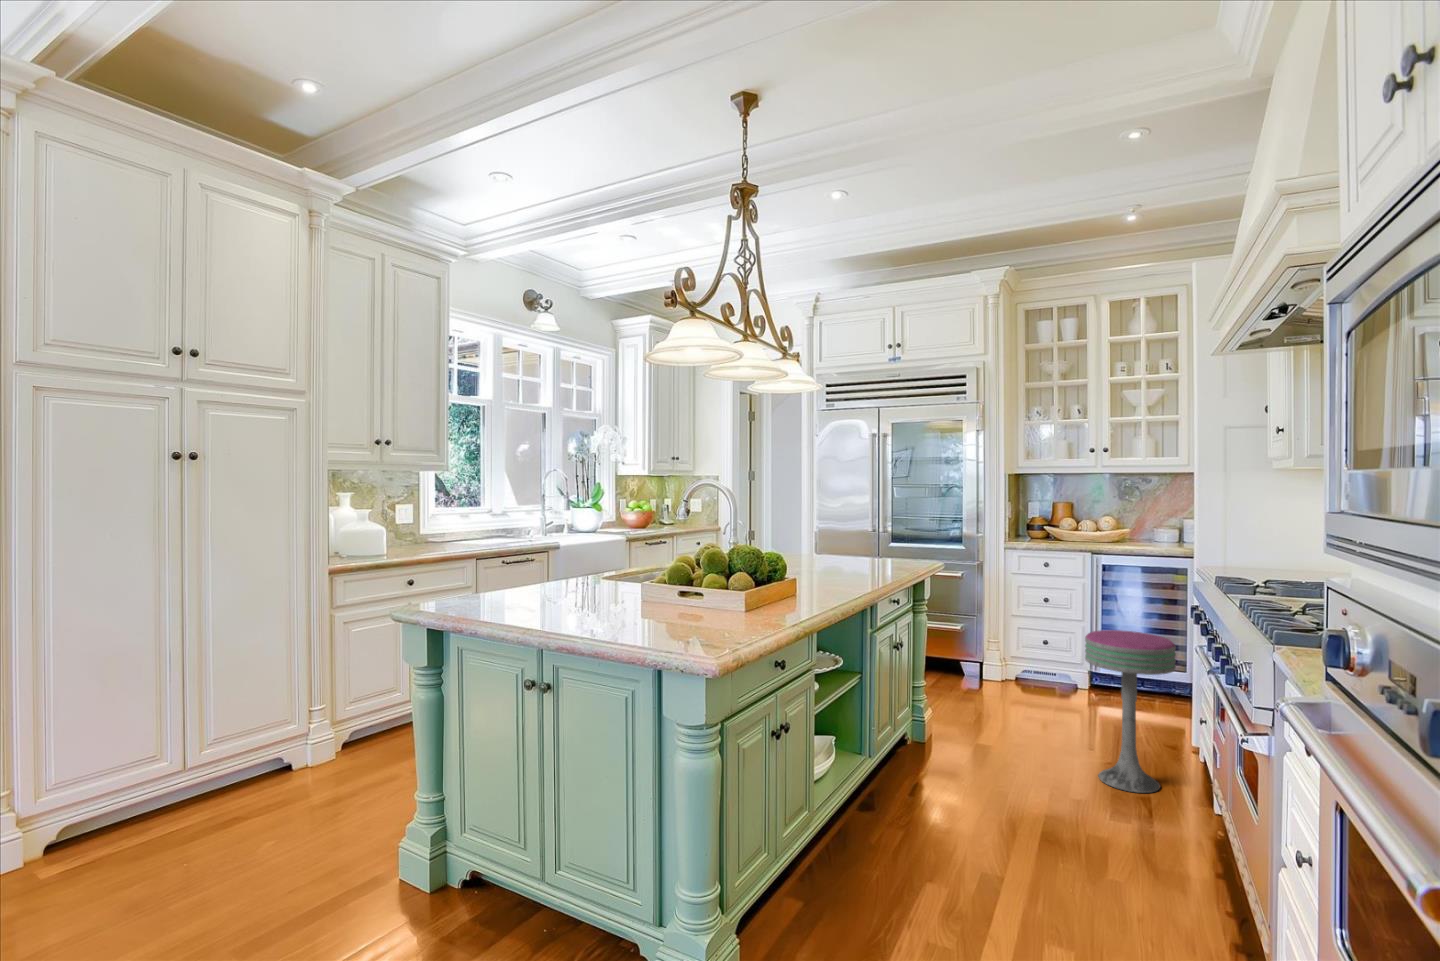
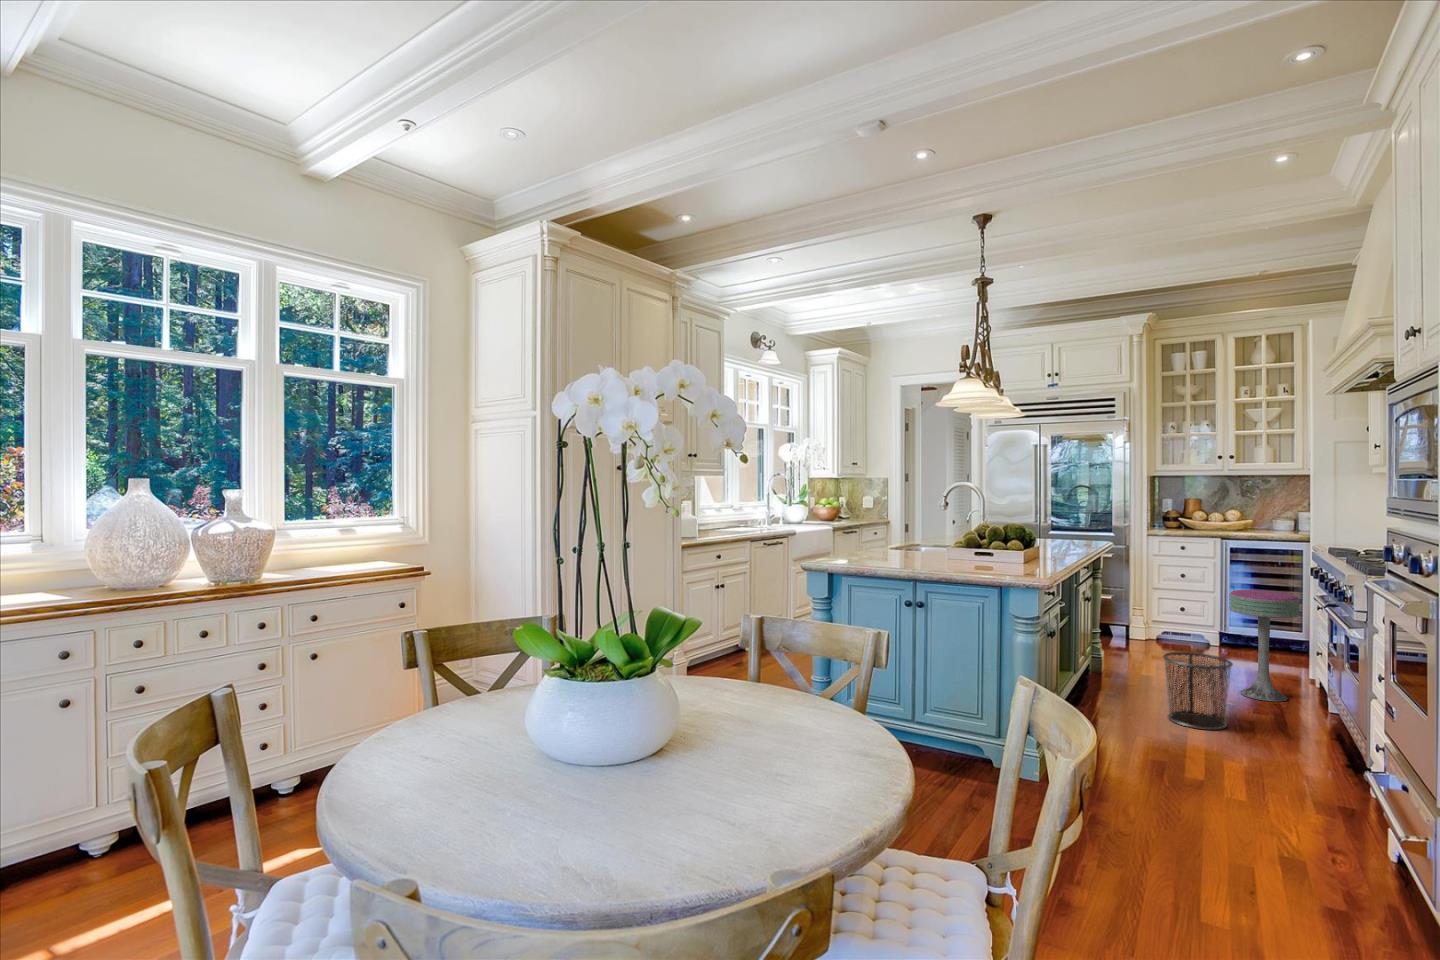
waste bin: none [977,732,1075,861] -> present [1163,652,1233,730]

